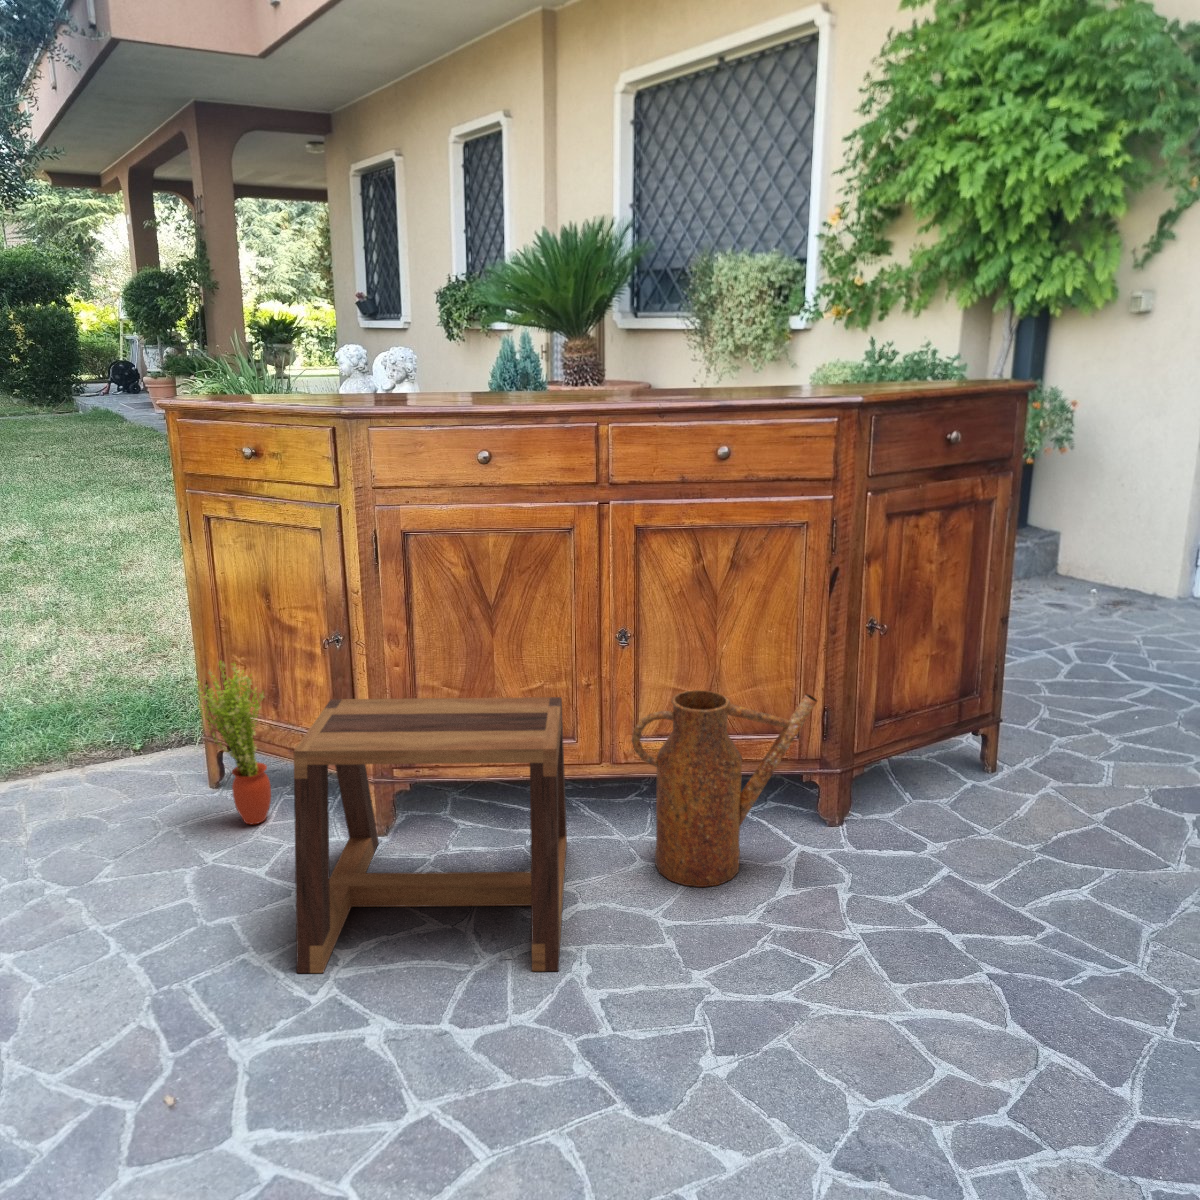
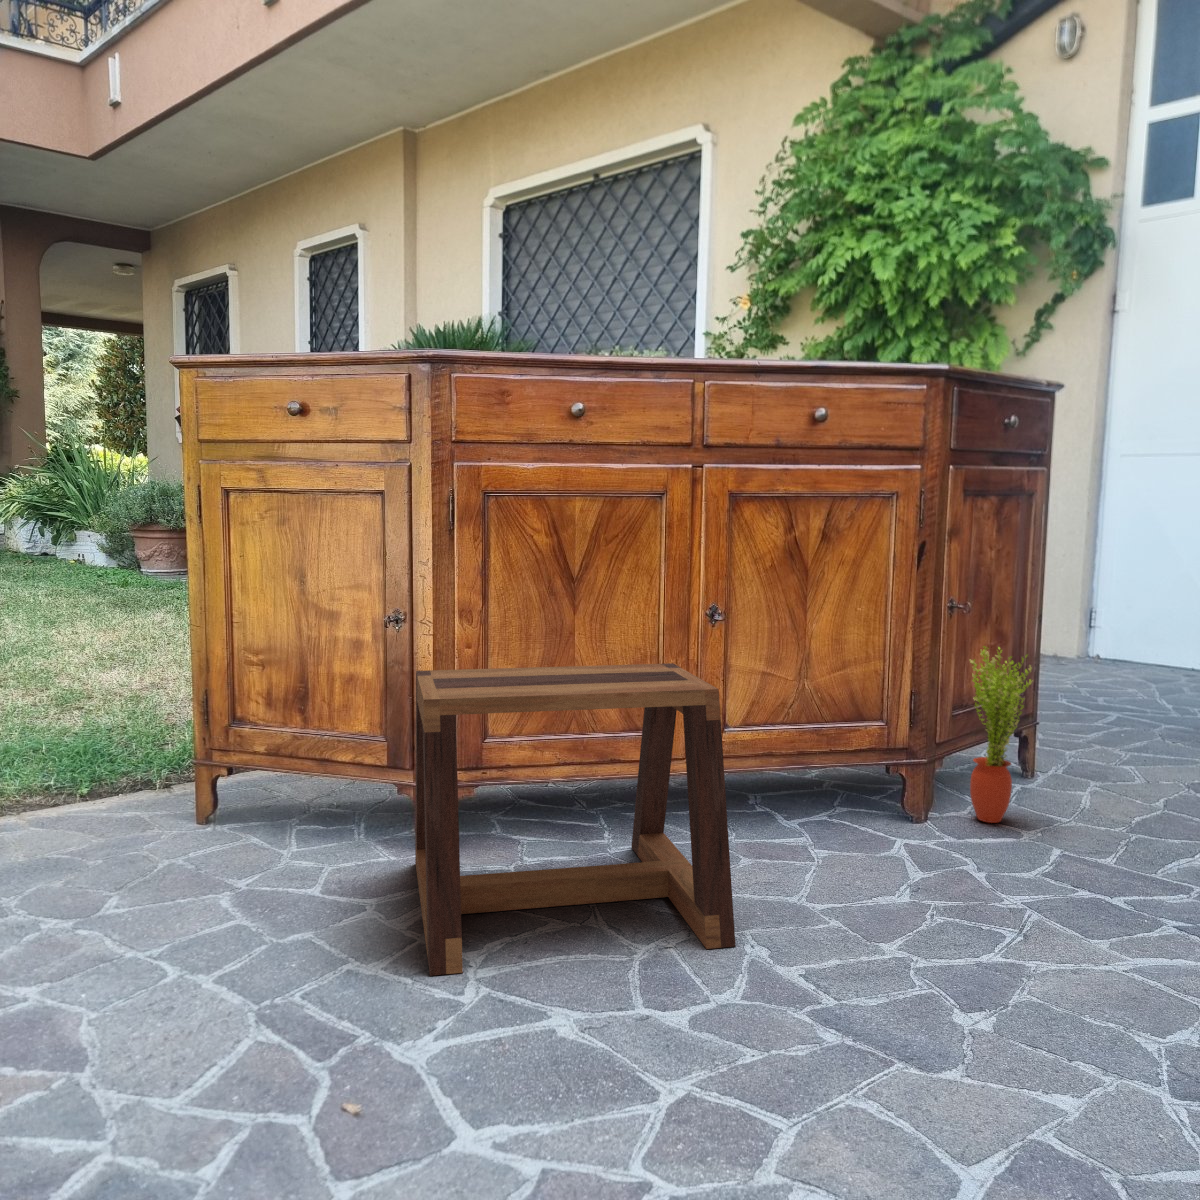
potted plant: present [197,661,271,824] -> present [970,646,1032,823]
watering can: present [632,690,817,887] -> none [744,657,926,870]

